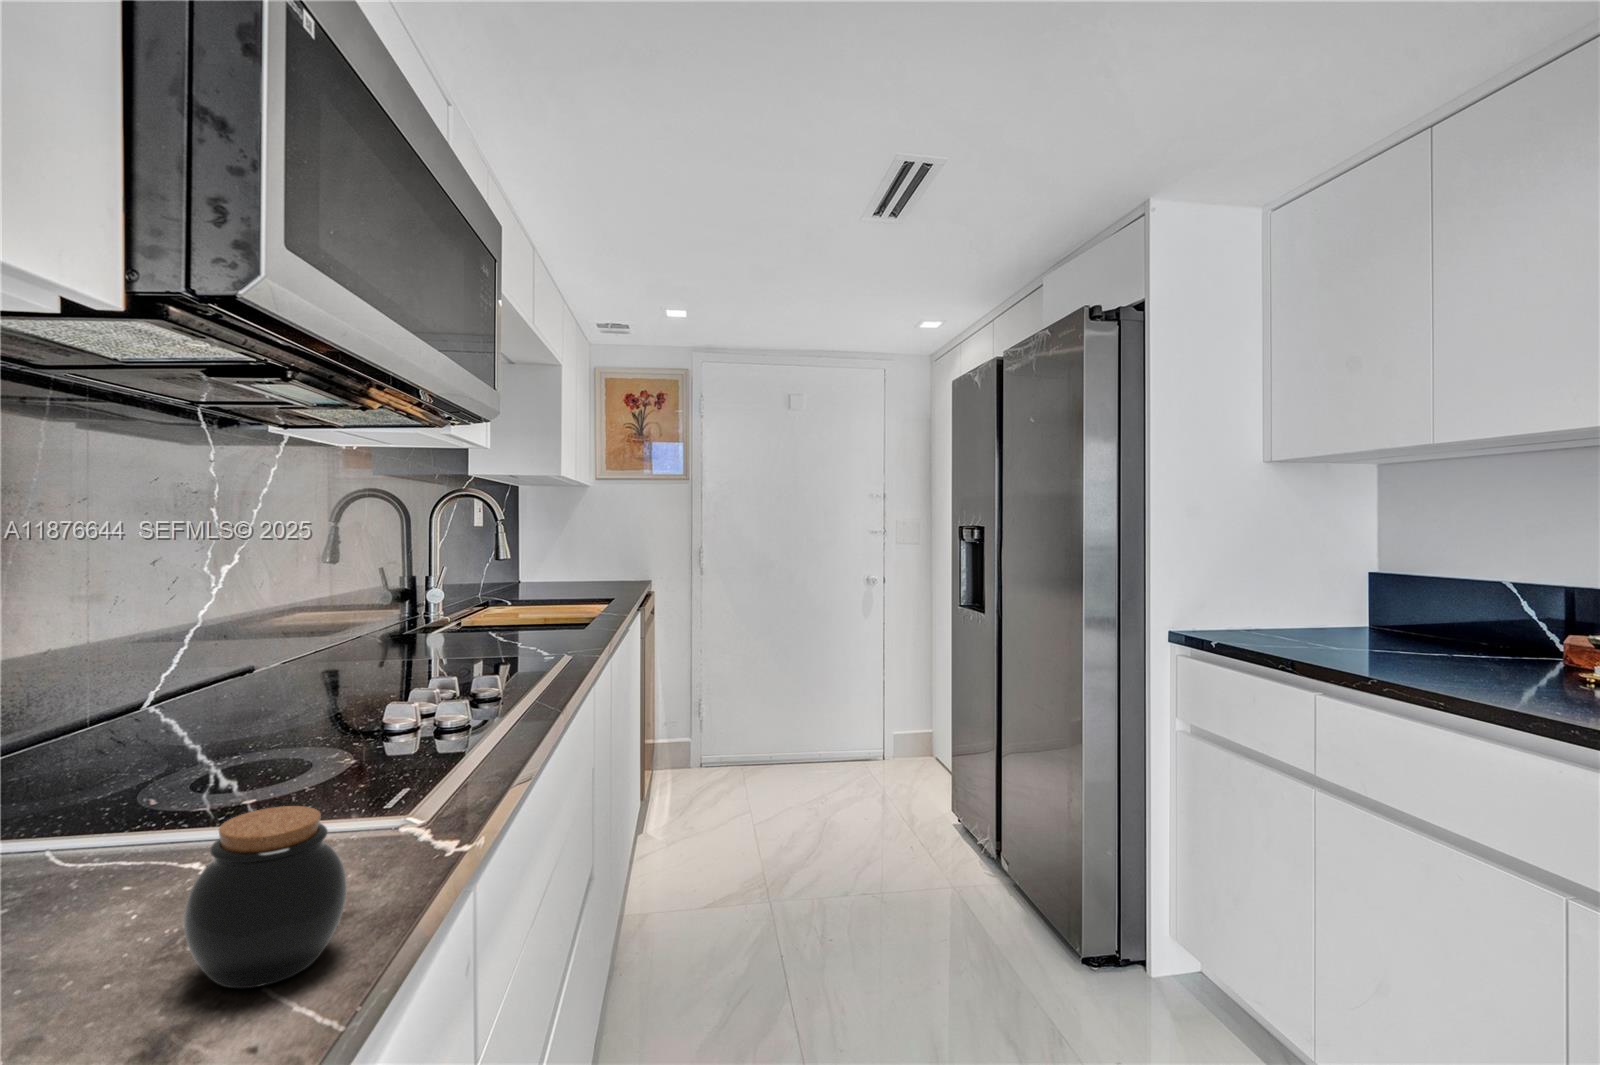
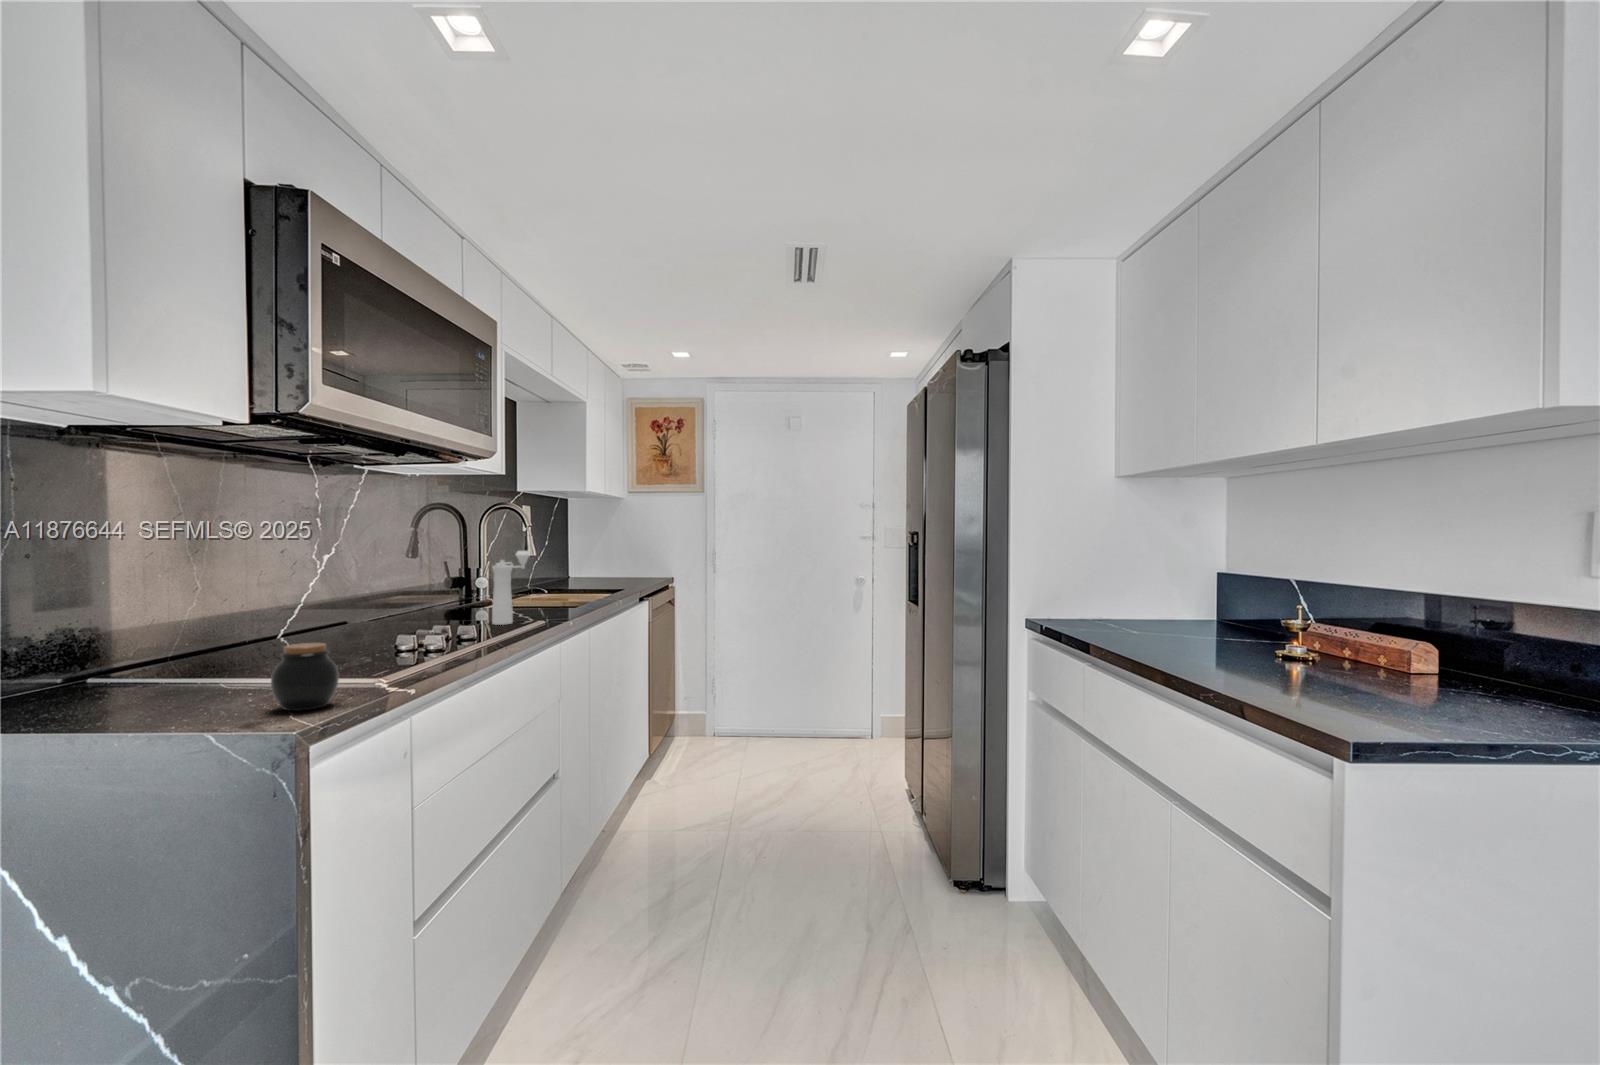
pepper mill: none [488,561,540,673] -> present [492,551,530,625]

